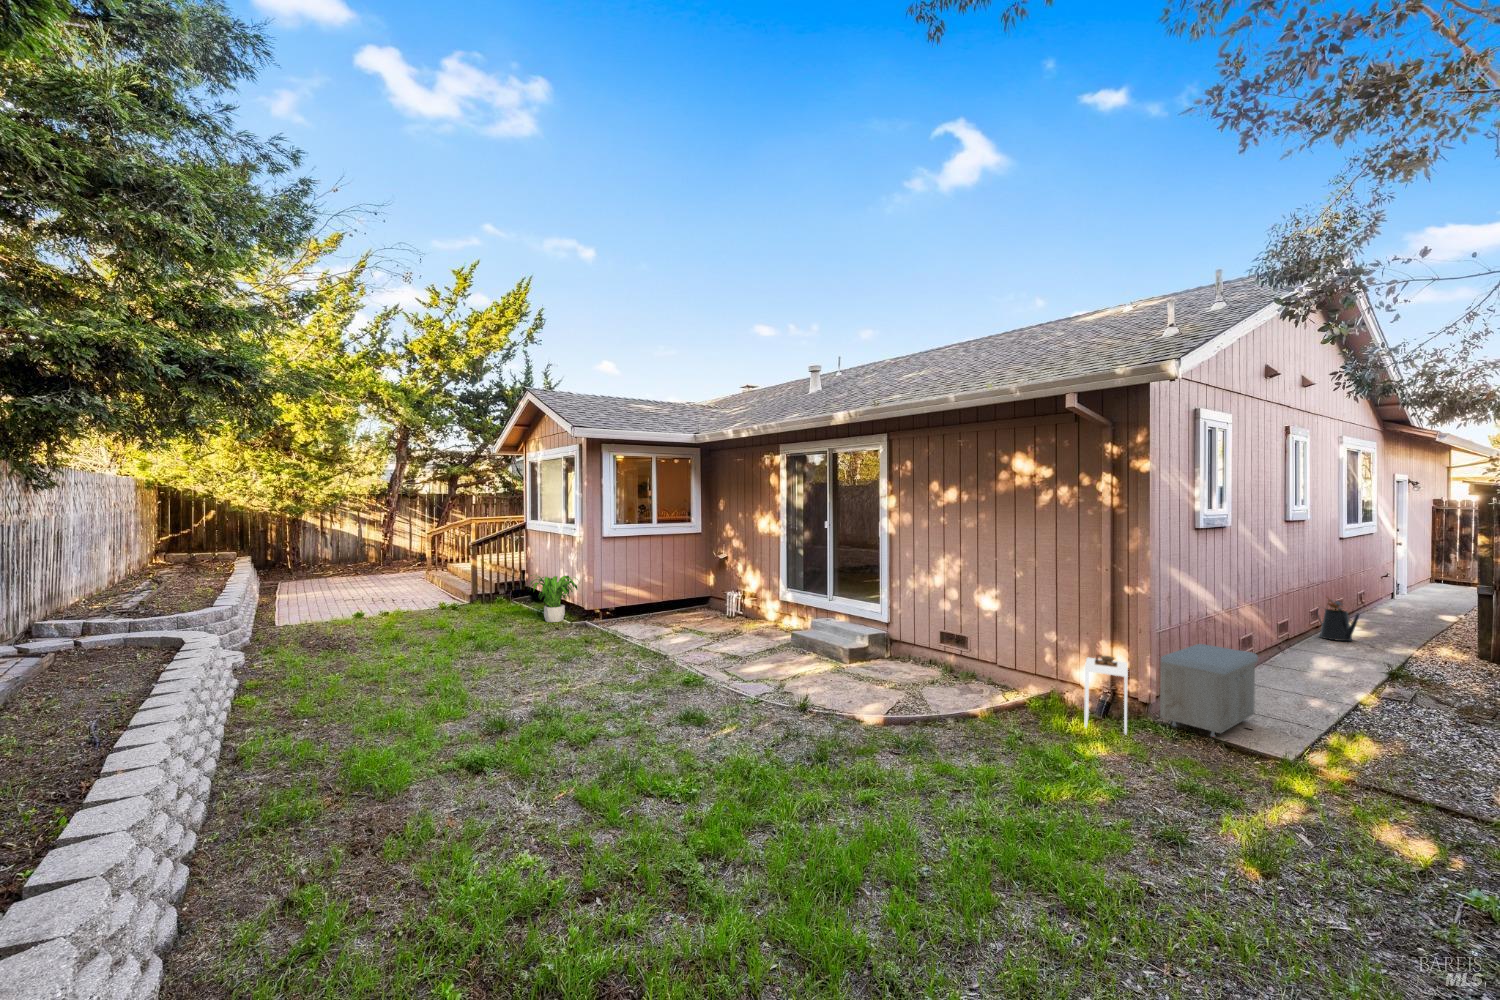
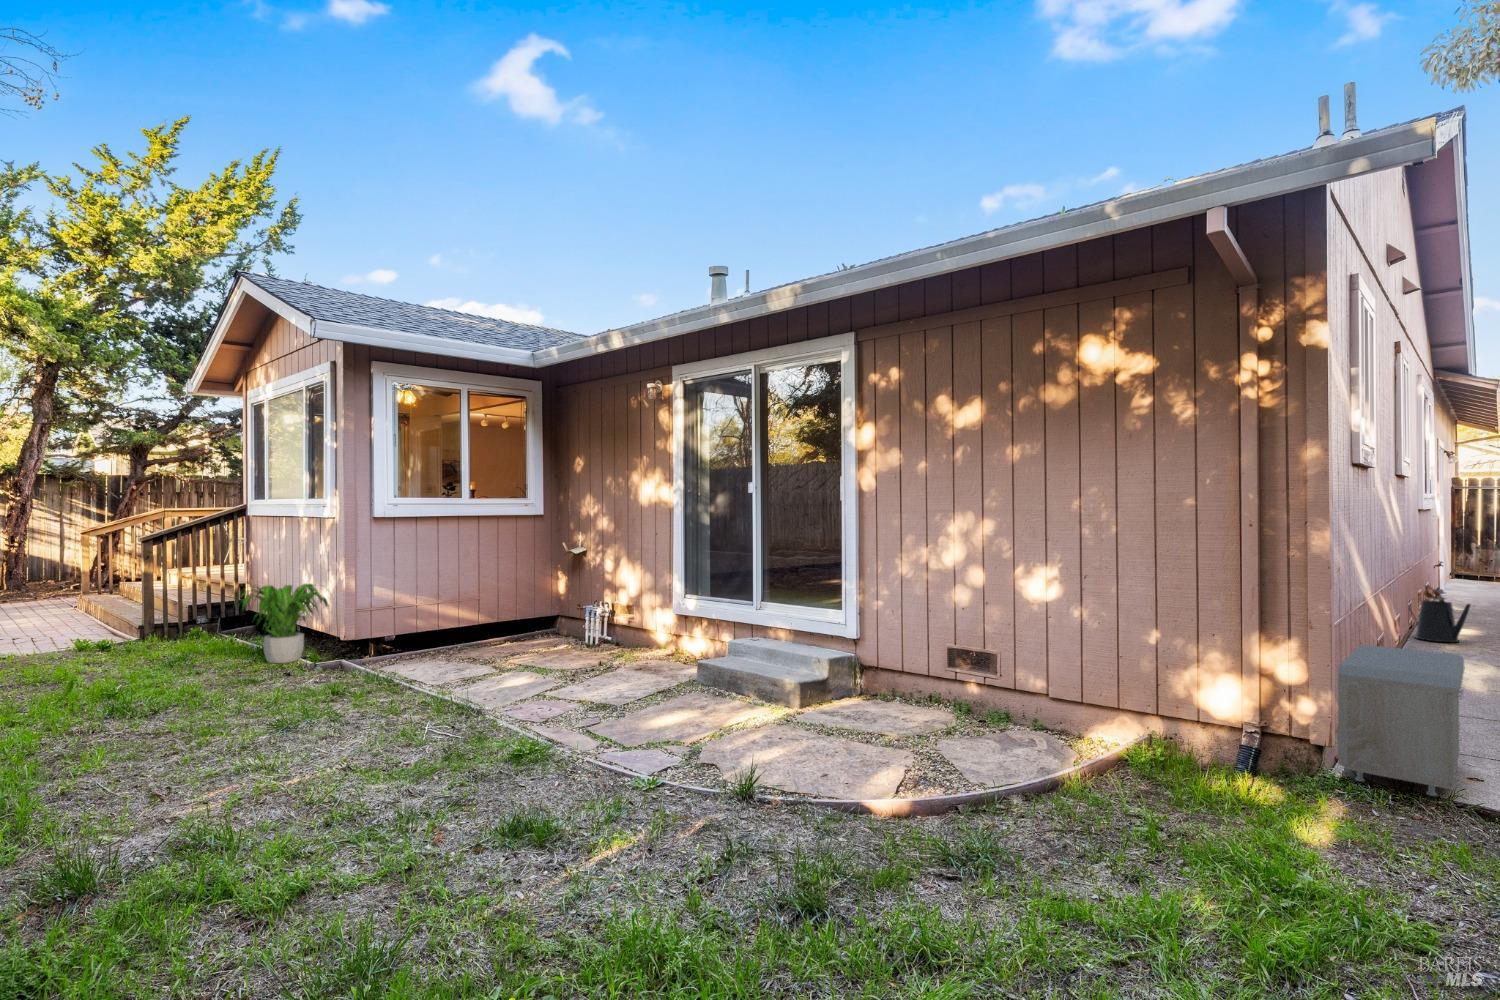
side table: present [1084,655,1128,734] -> none [1218,667,1312,802]

